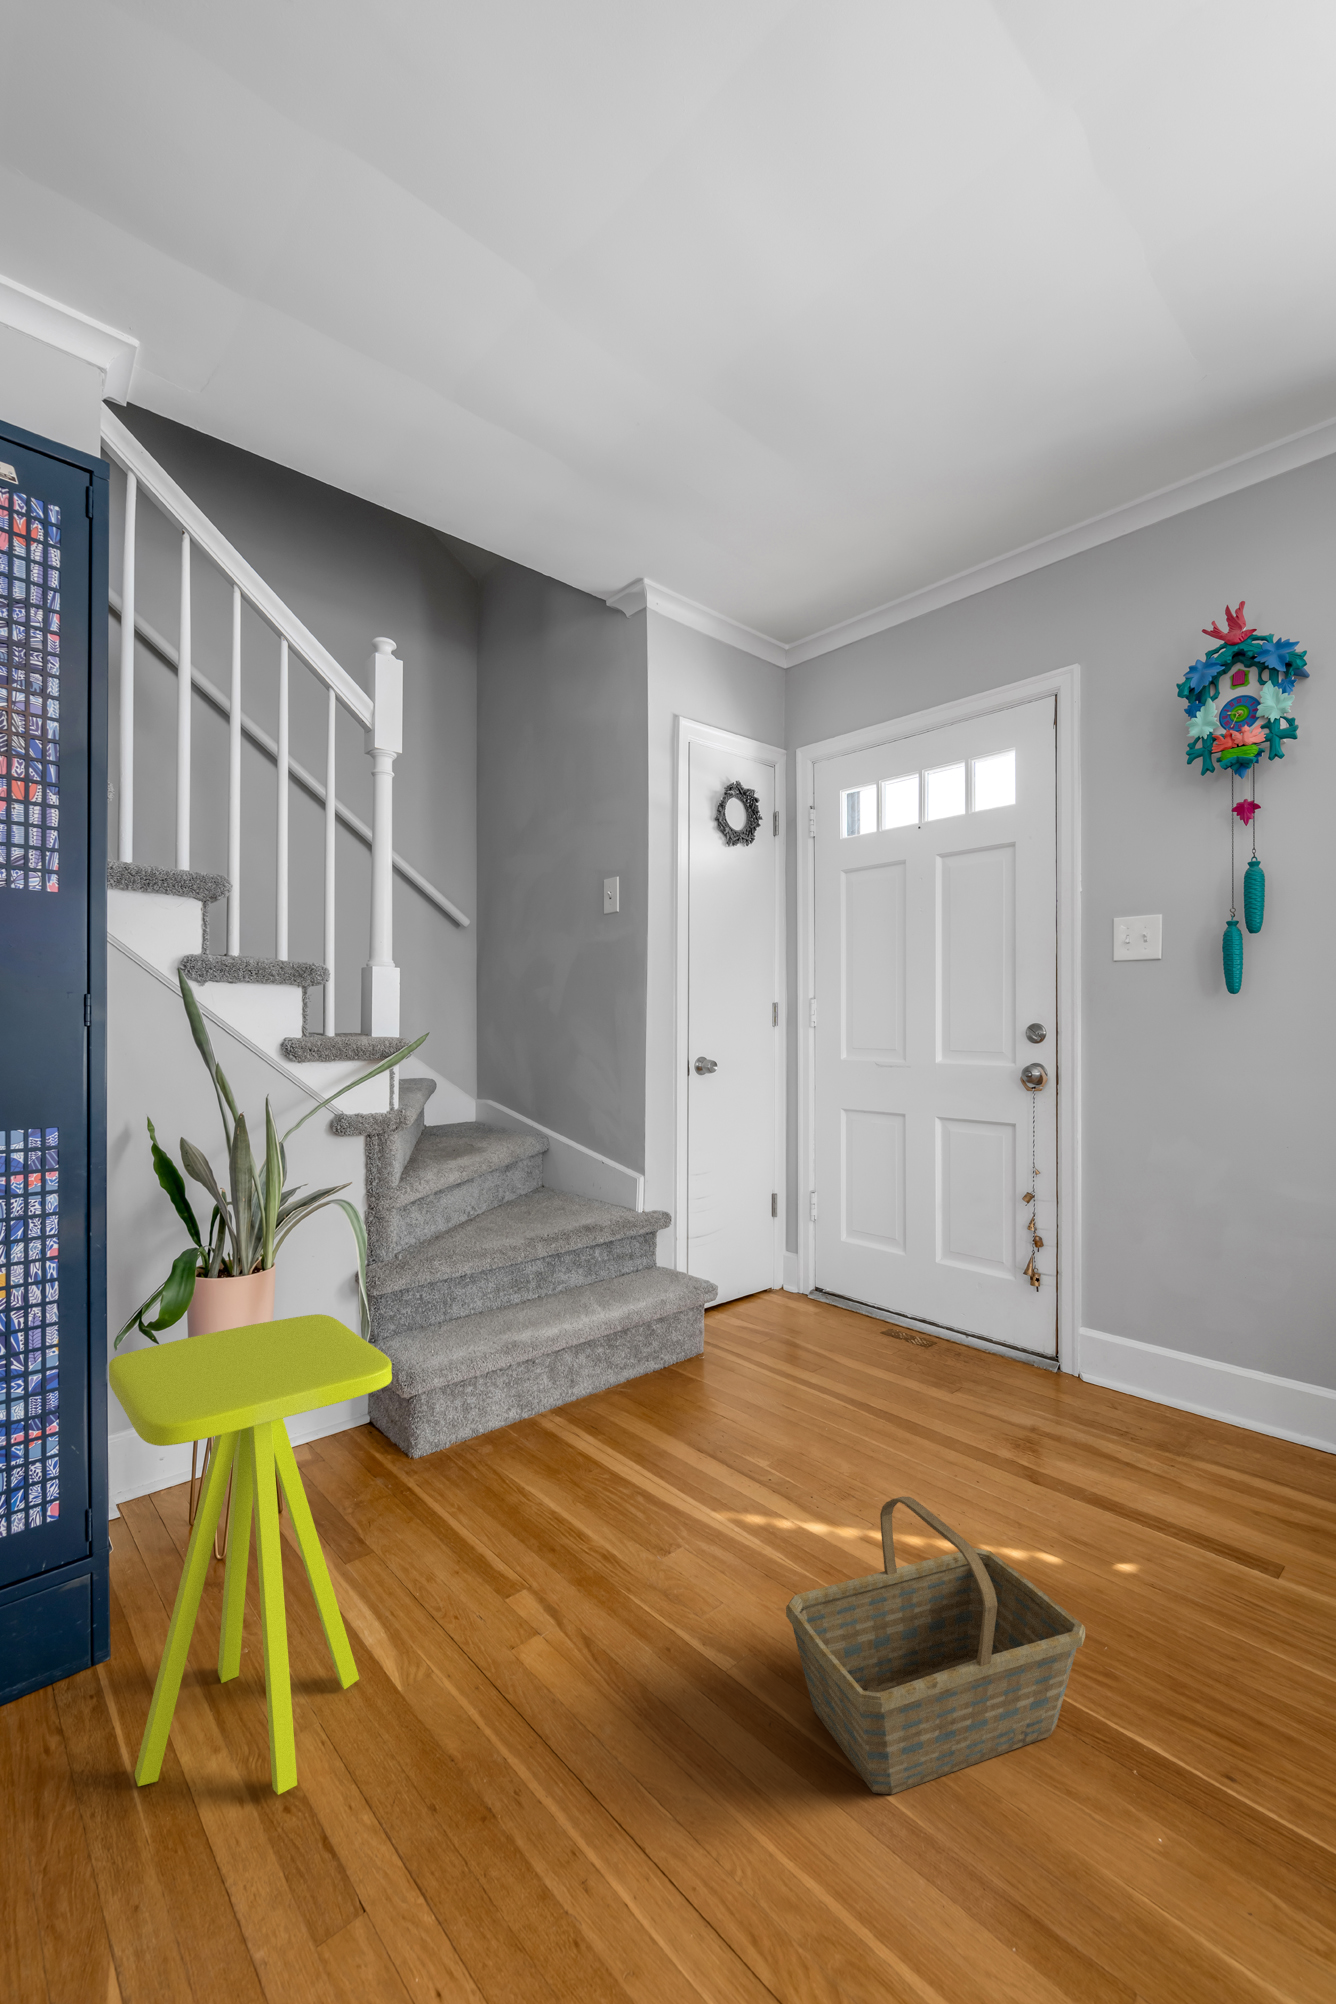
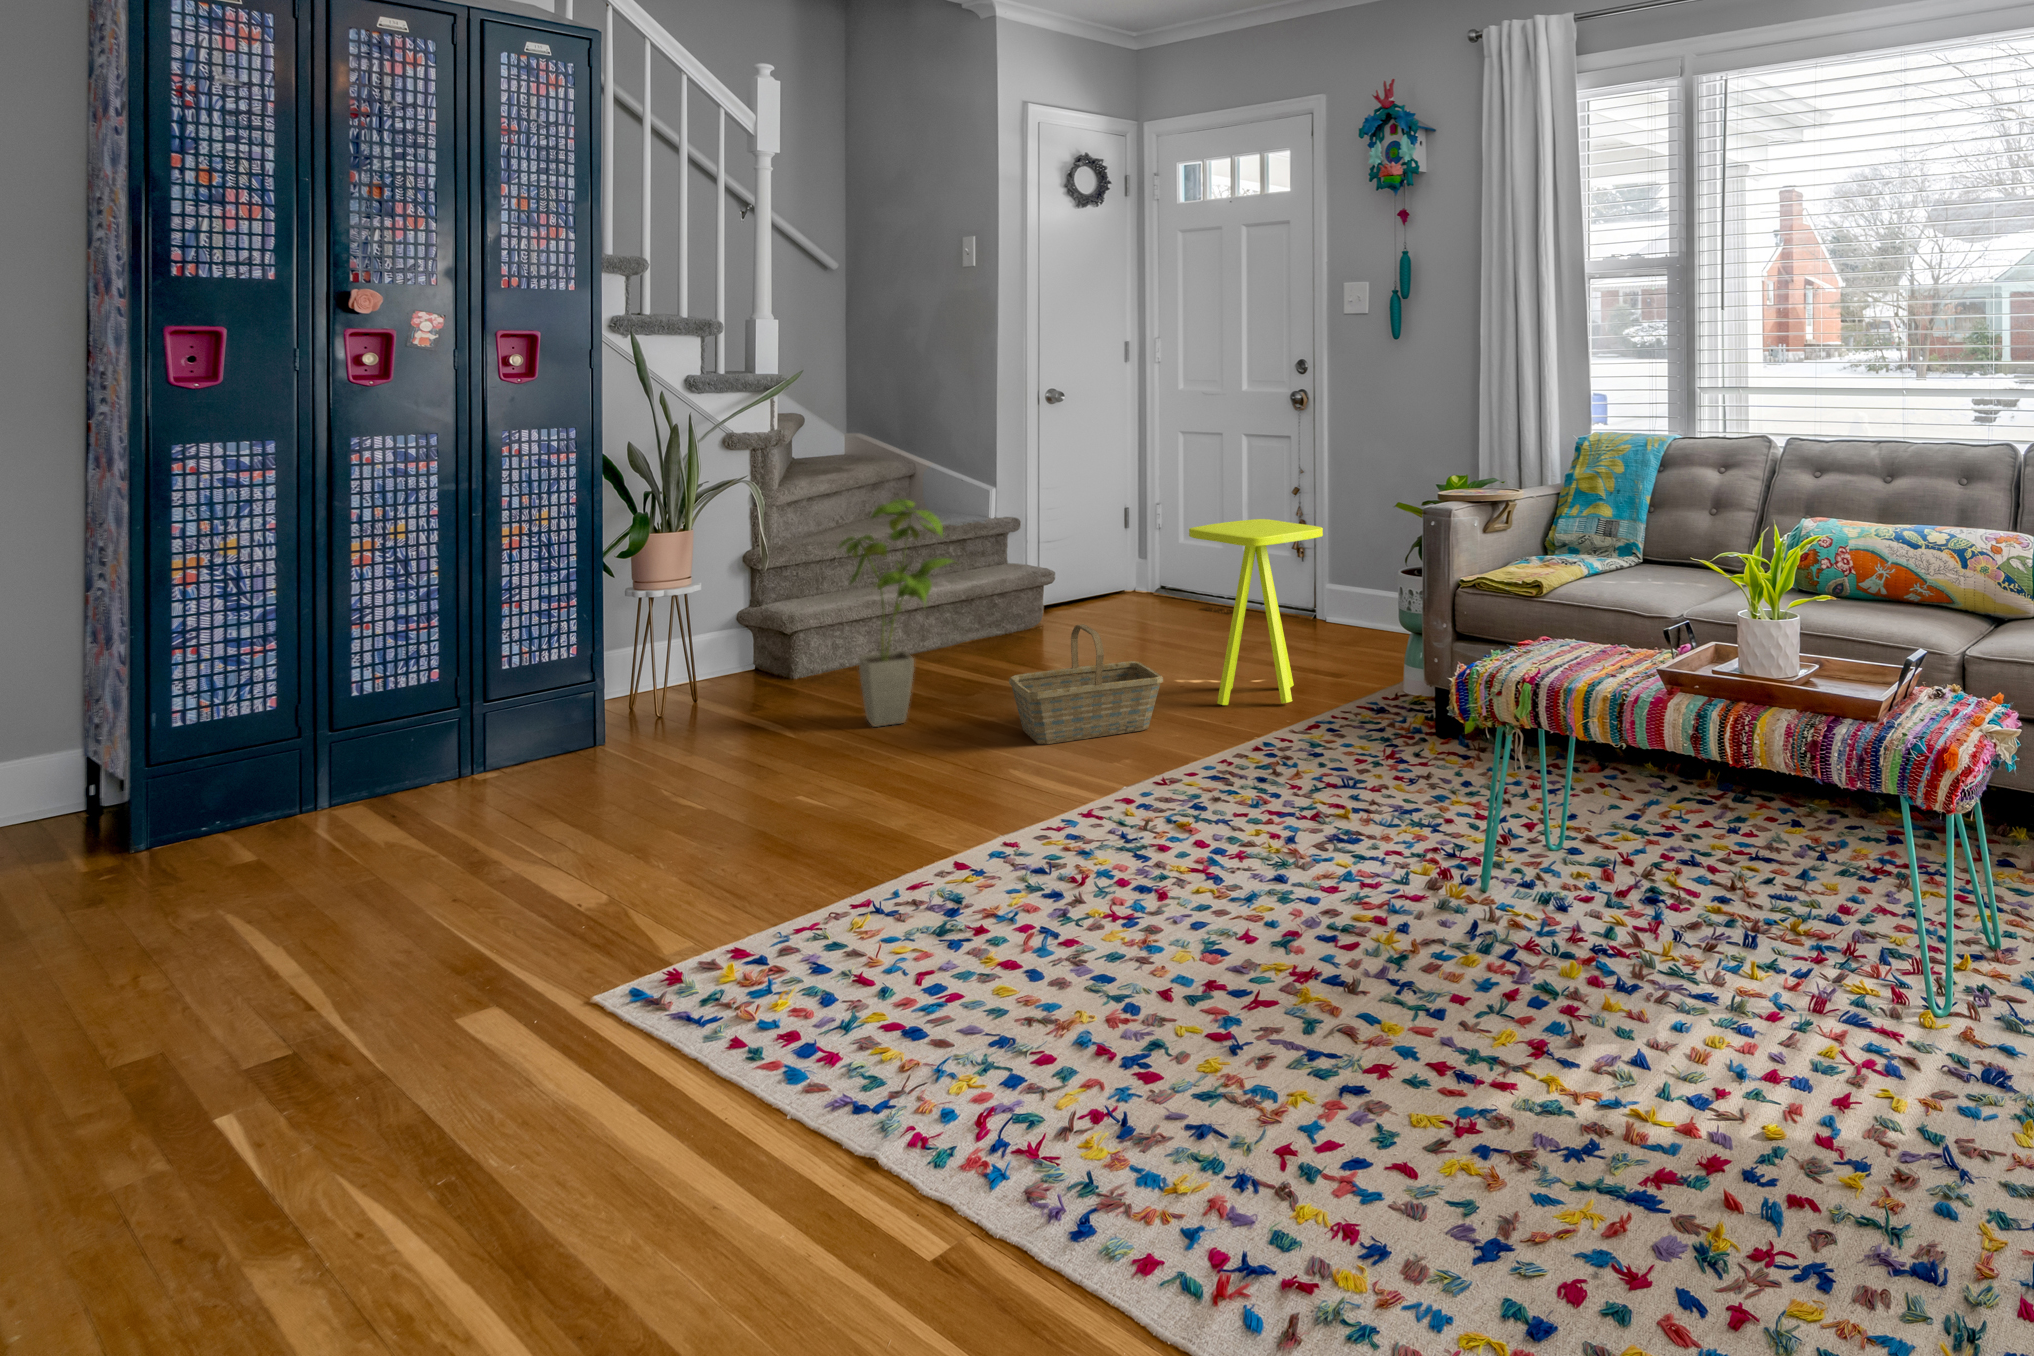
house plant: none [474,1251,668,1670] -> present [838,499,957,727]
side table: present [109,1314,392,1795] -> present [1189,519,1323,705]

